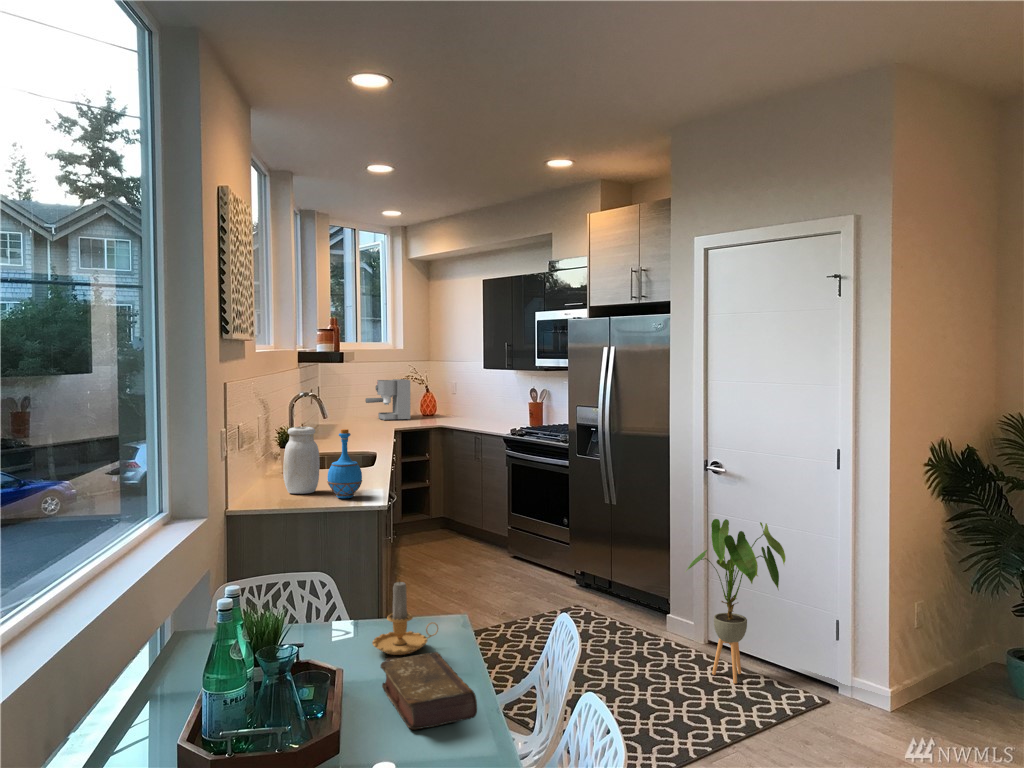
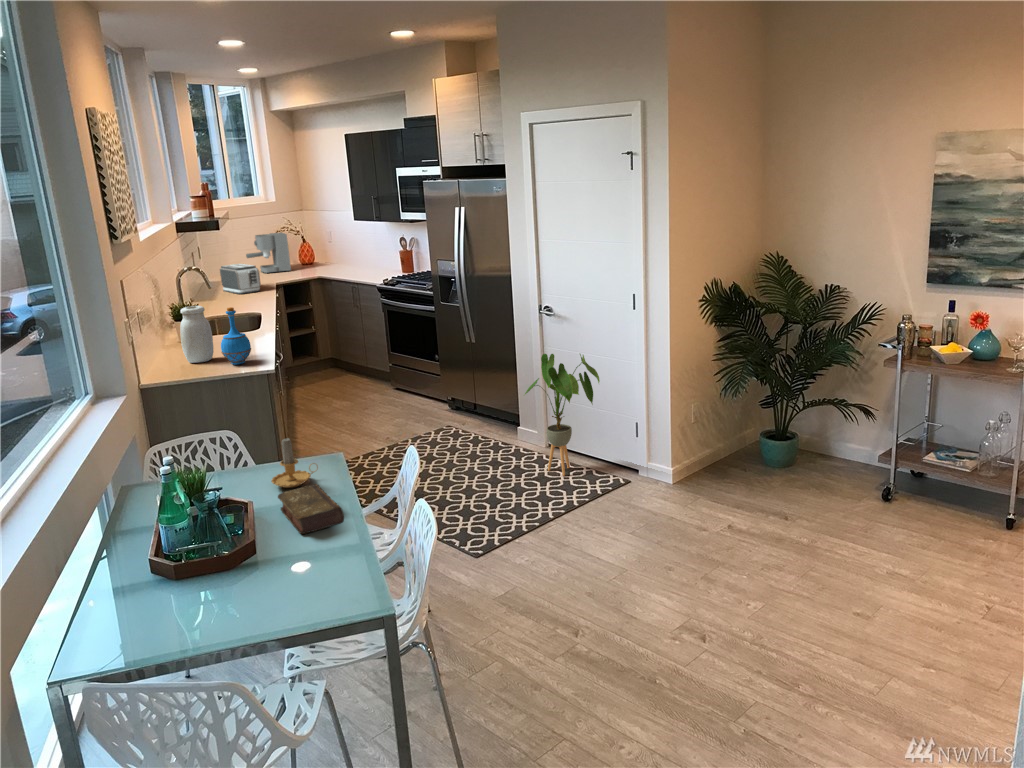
toaster: none [337,404,378,435] -> present [220,264,261,294]

